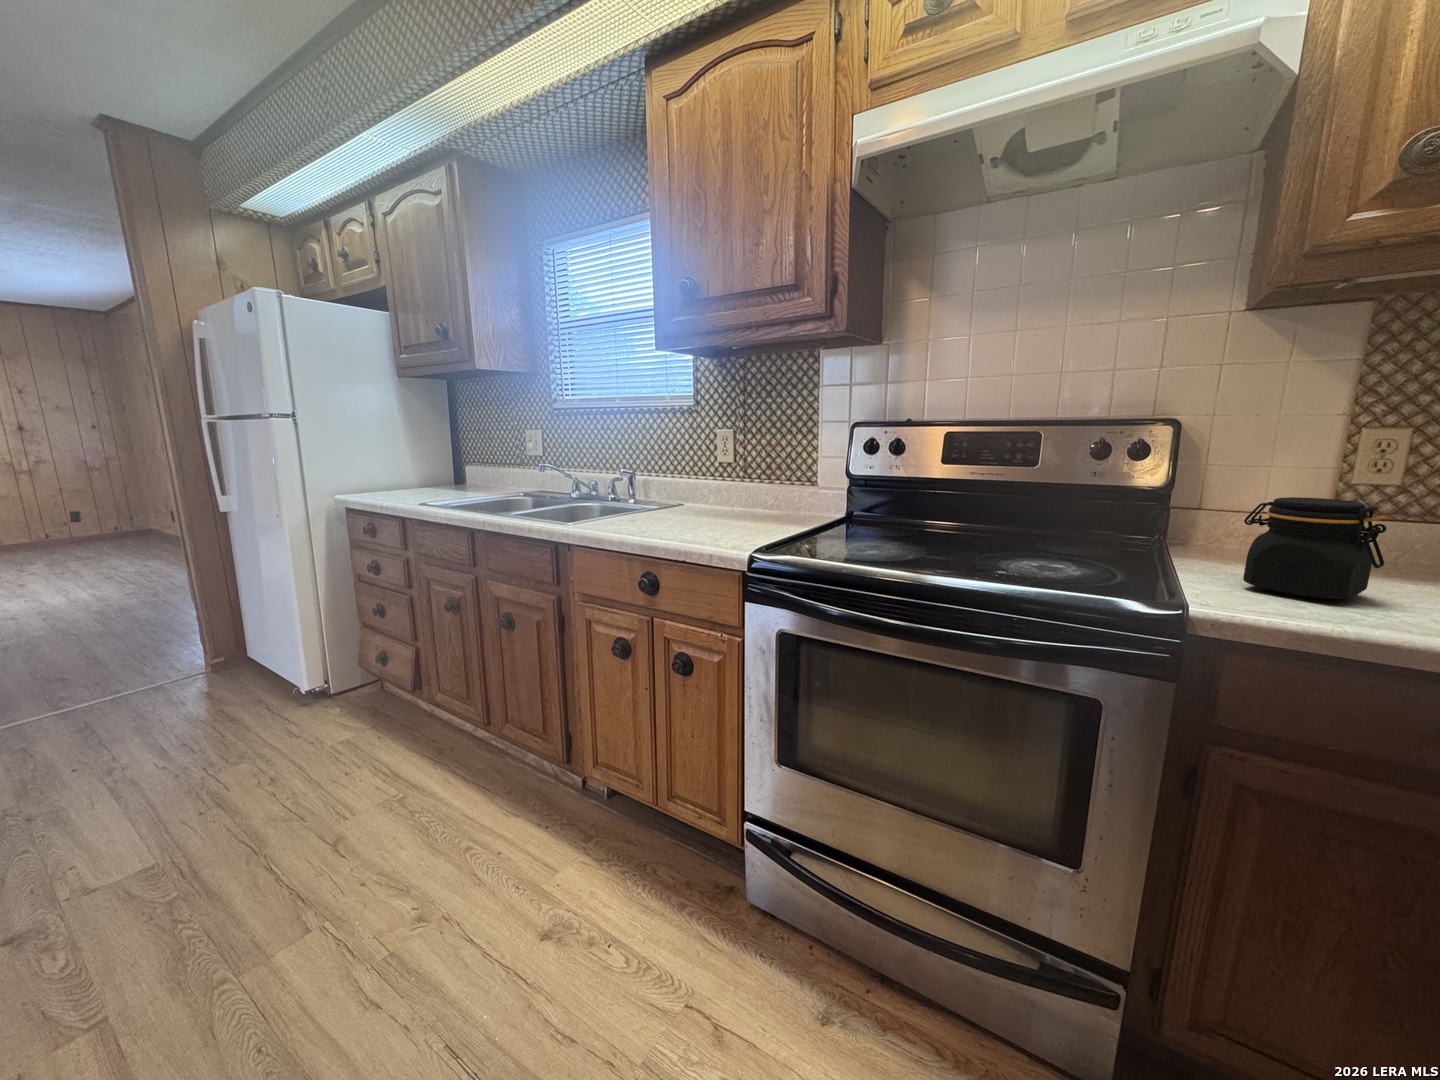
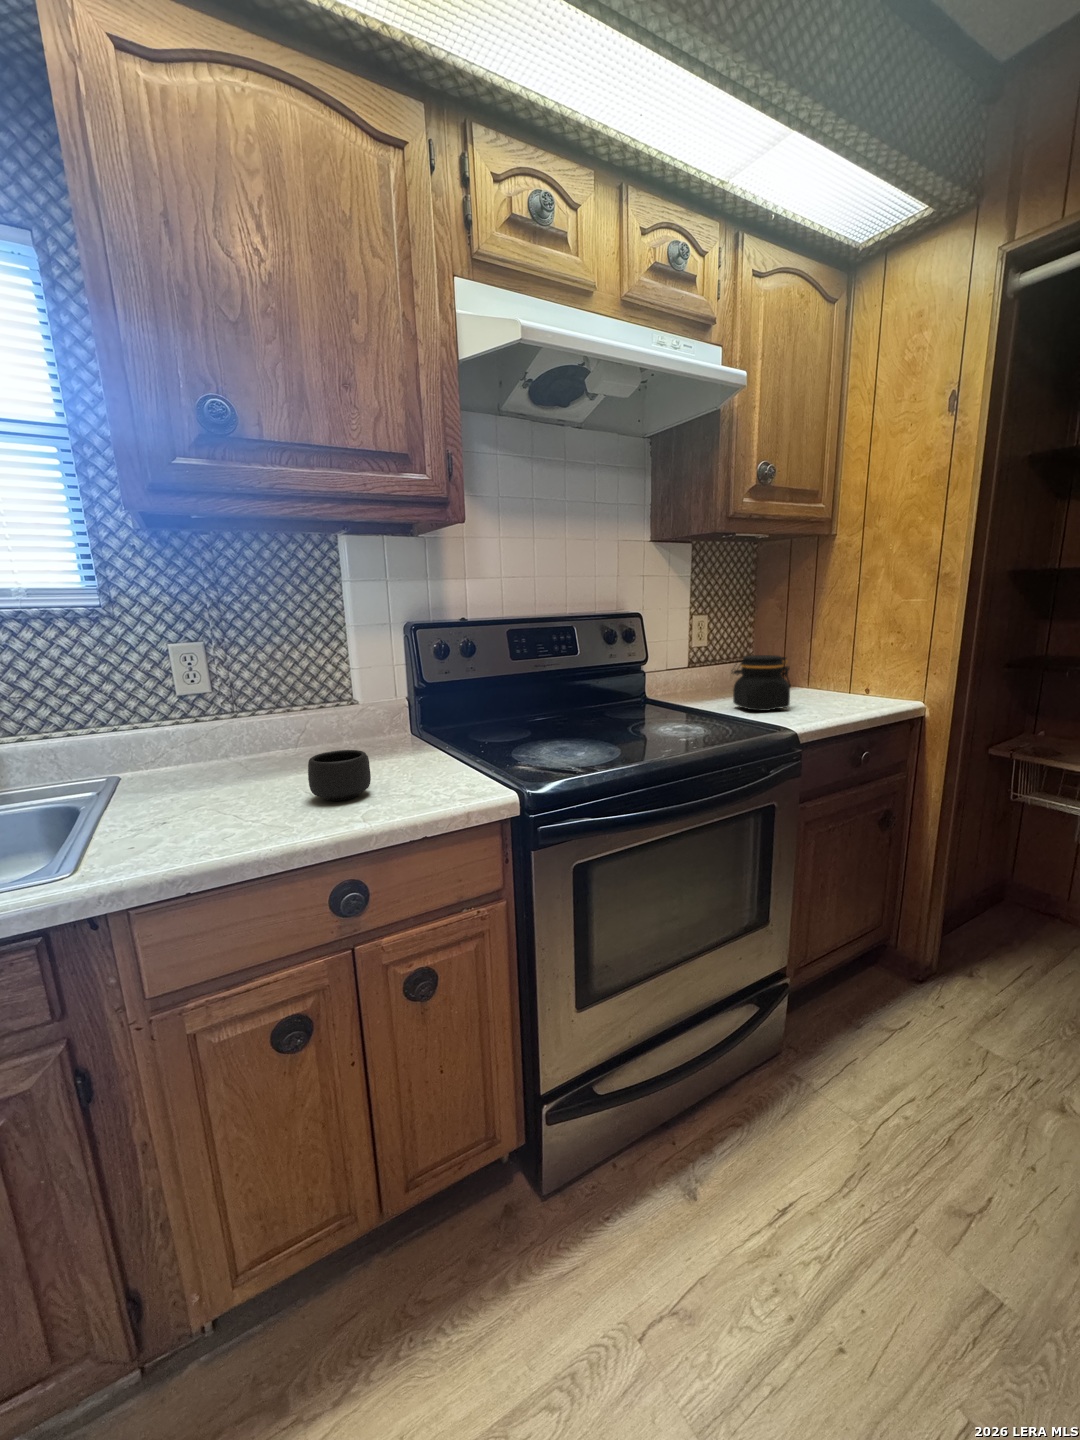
mug: none [662,503,708,534] -> present [308,750,371,801]

